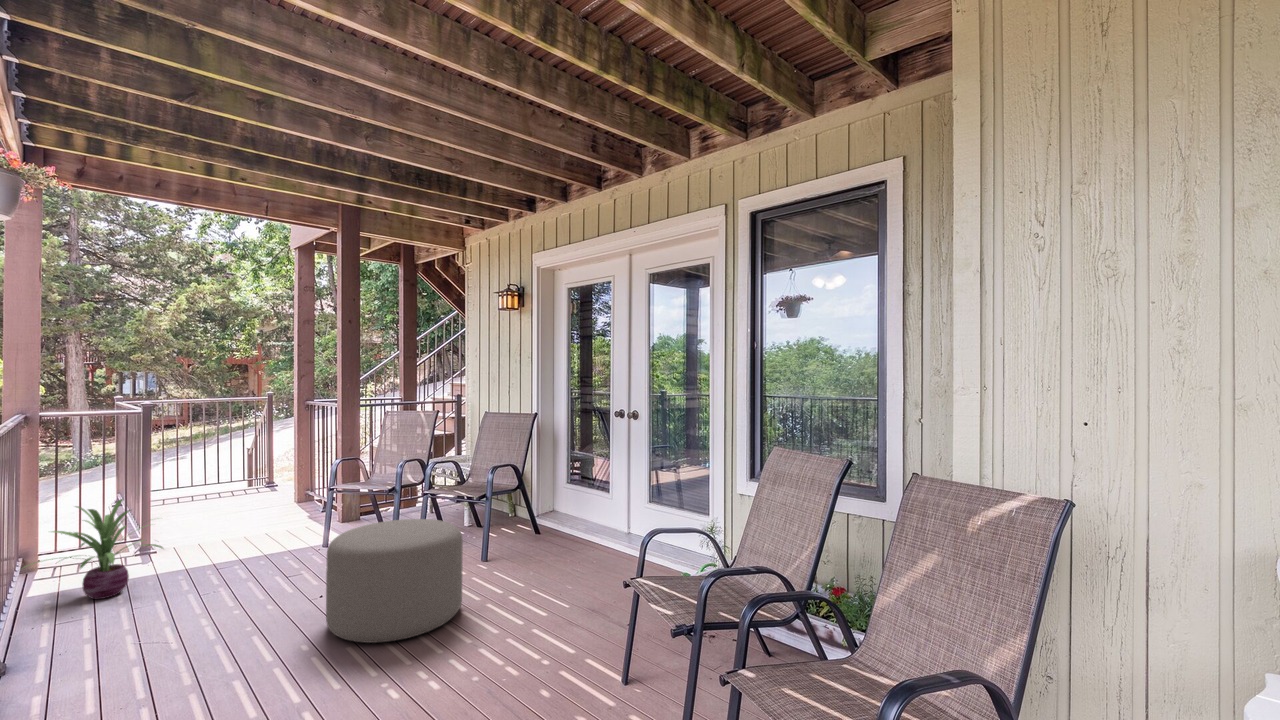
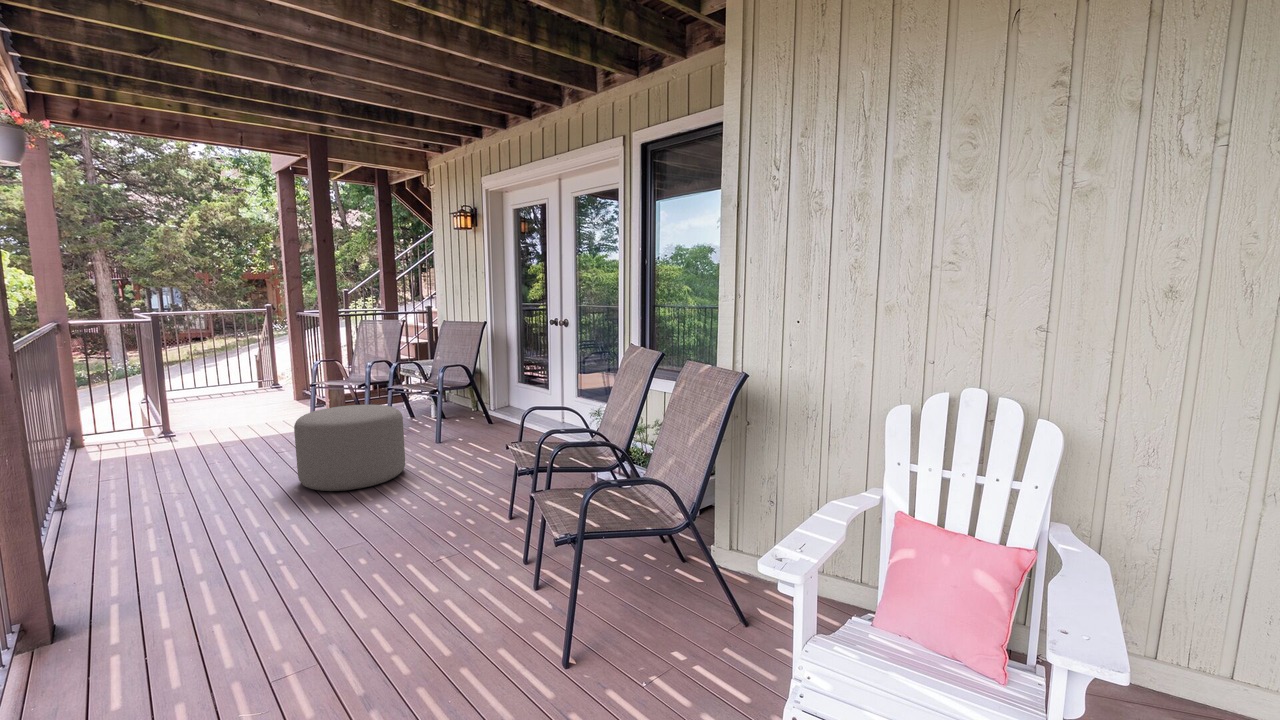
decorative plant: present [24,499,163,599] -> none [69,388,180,463]

